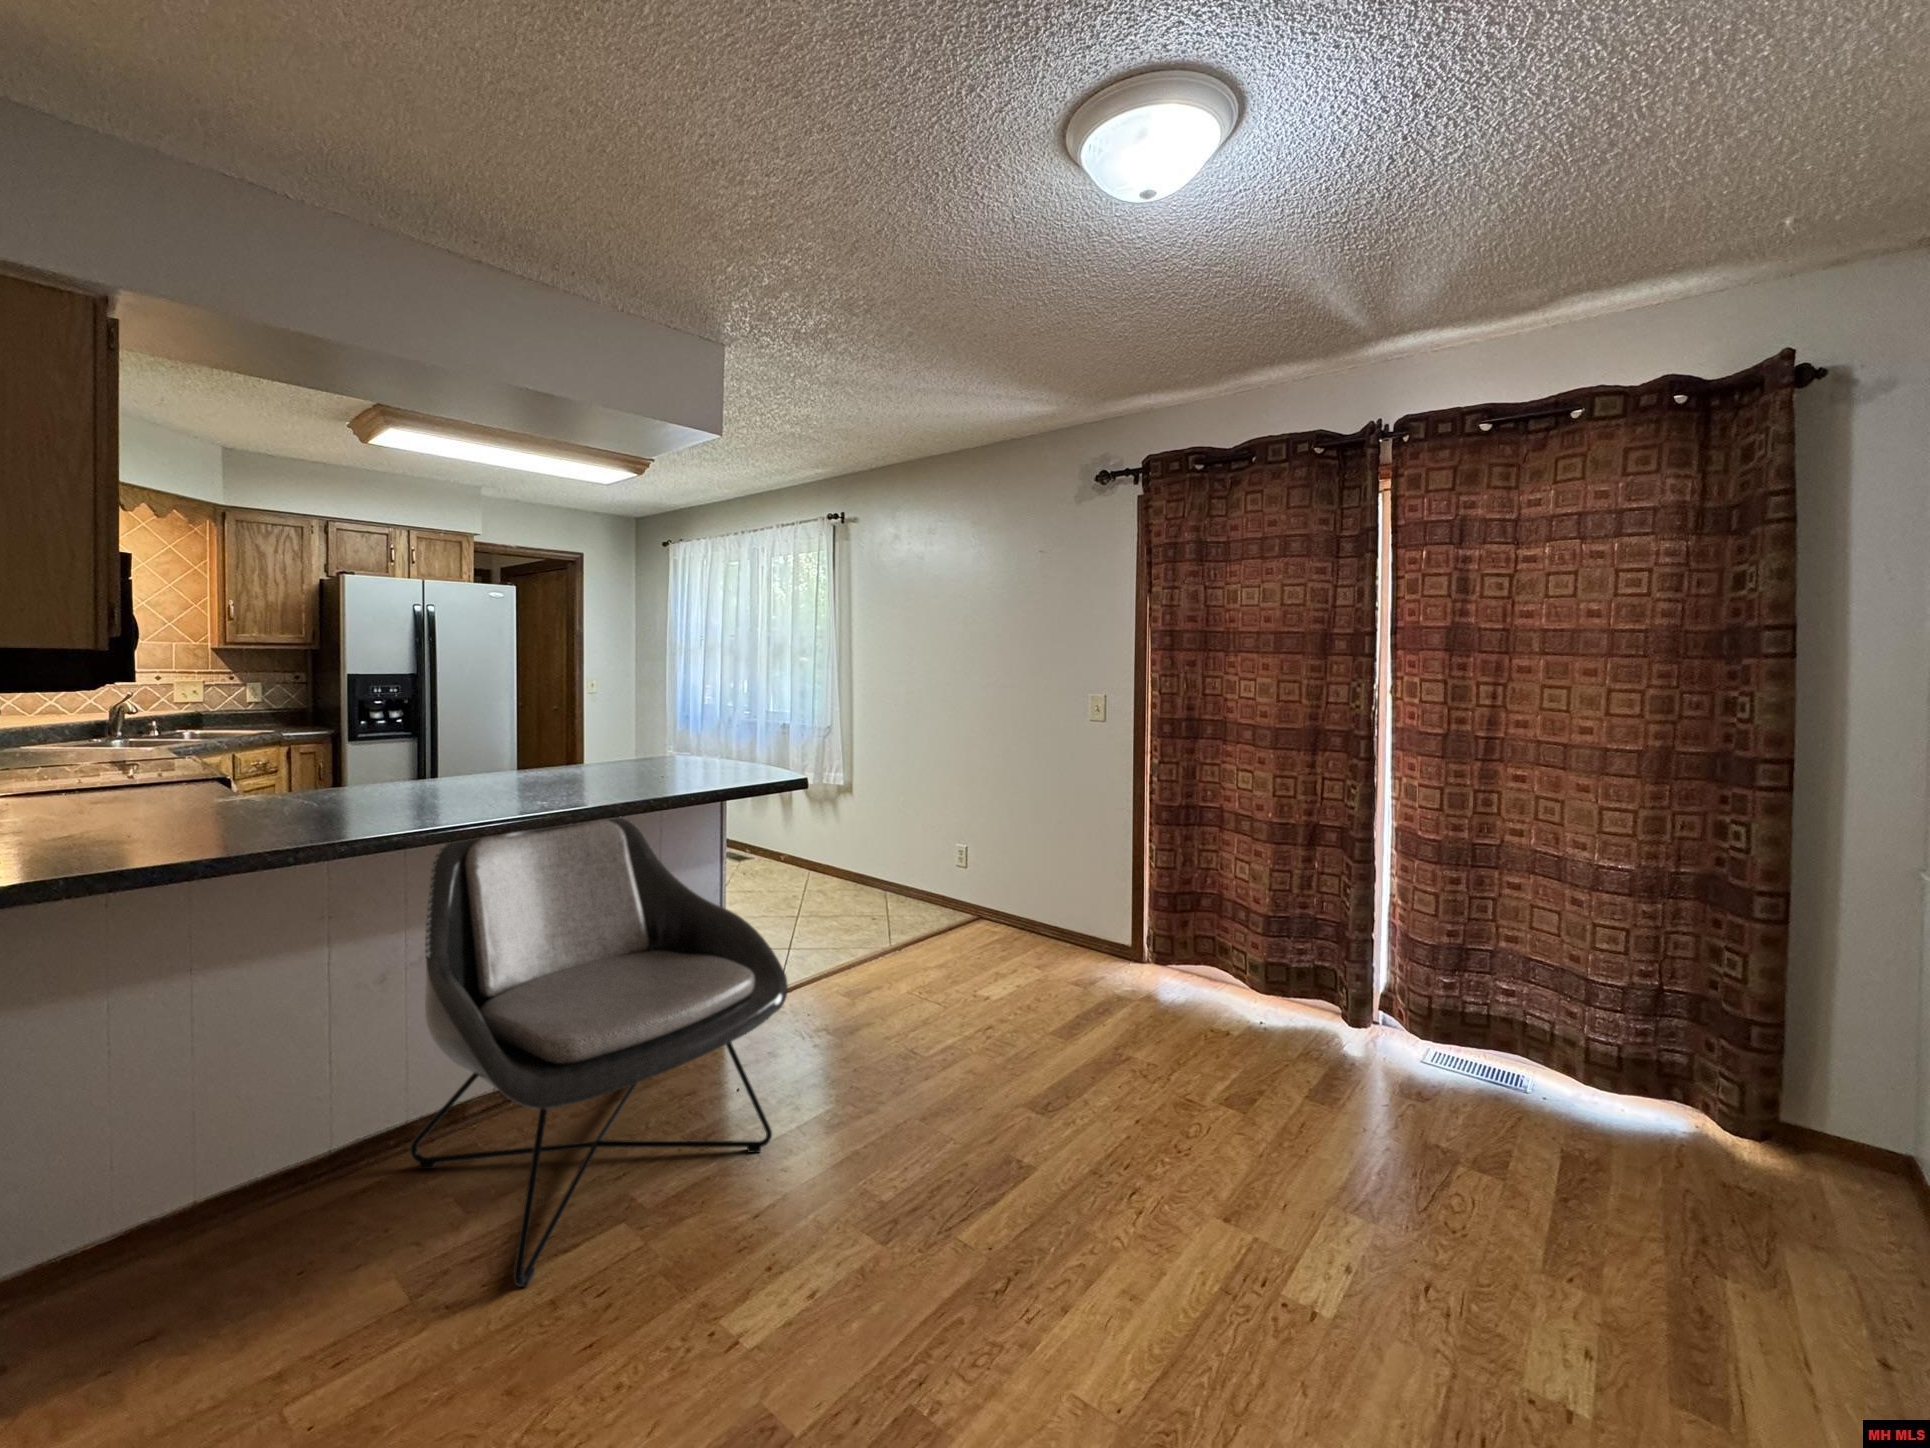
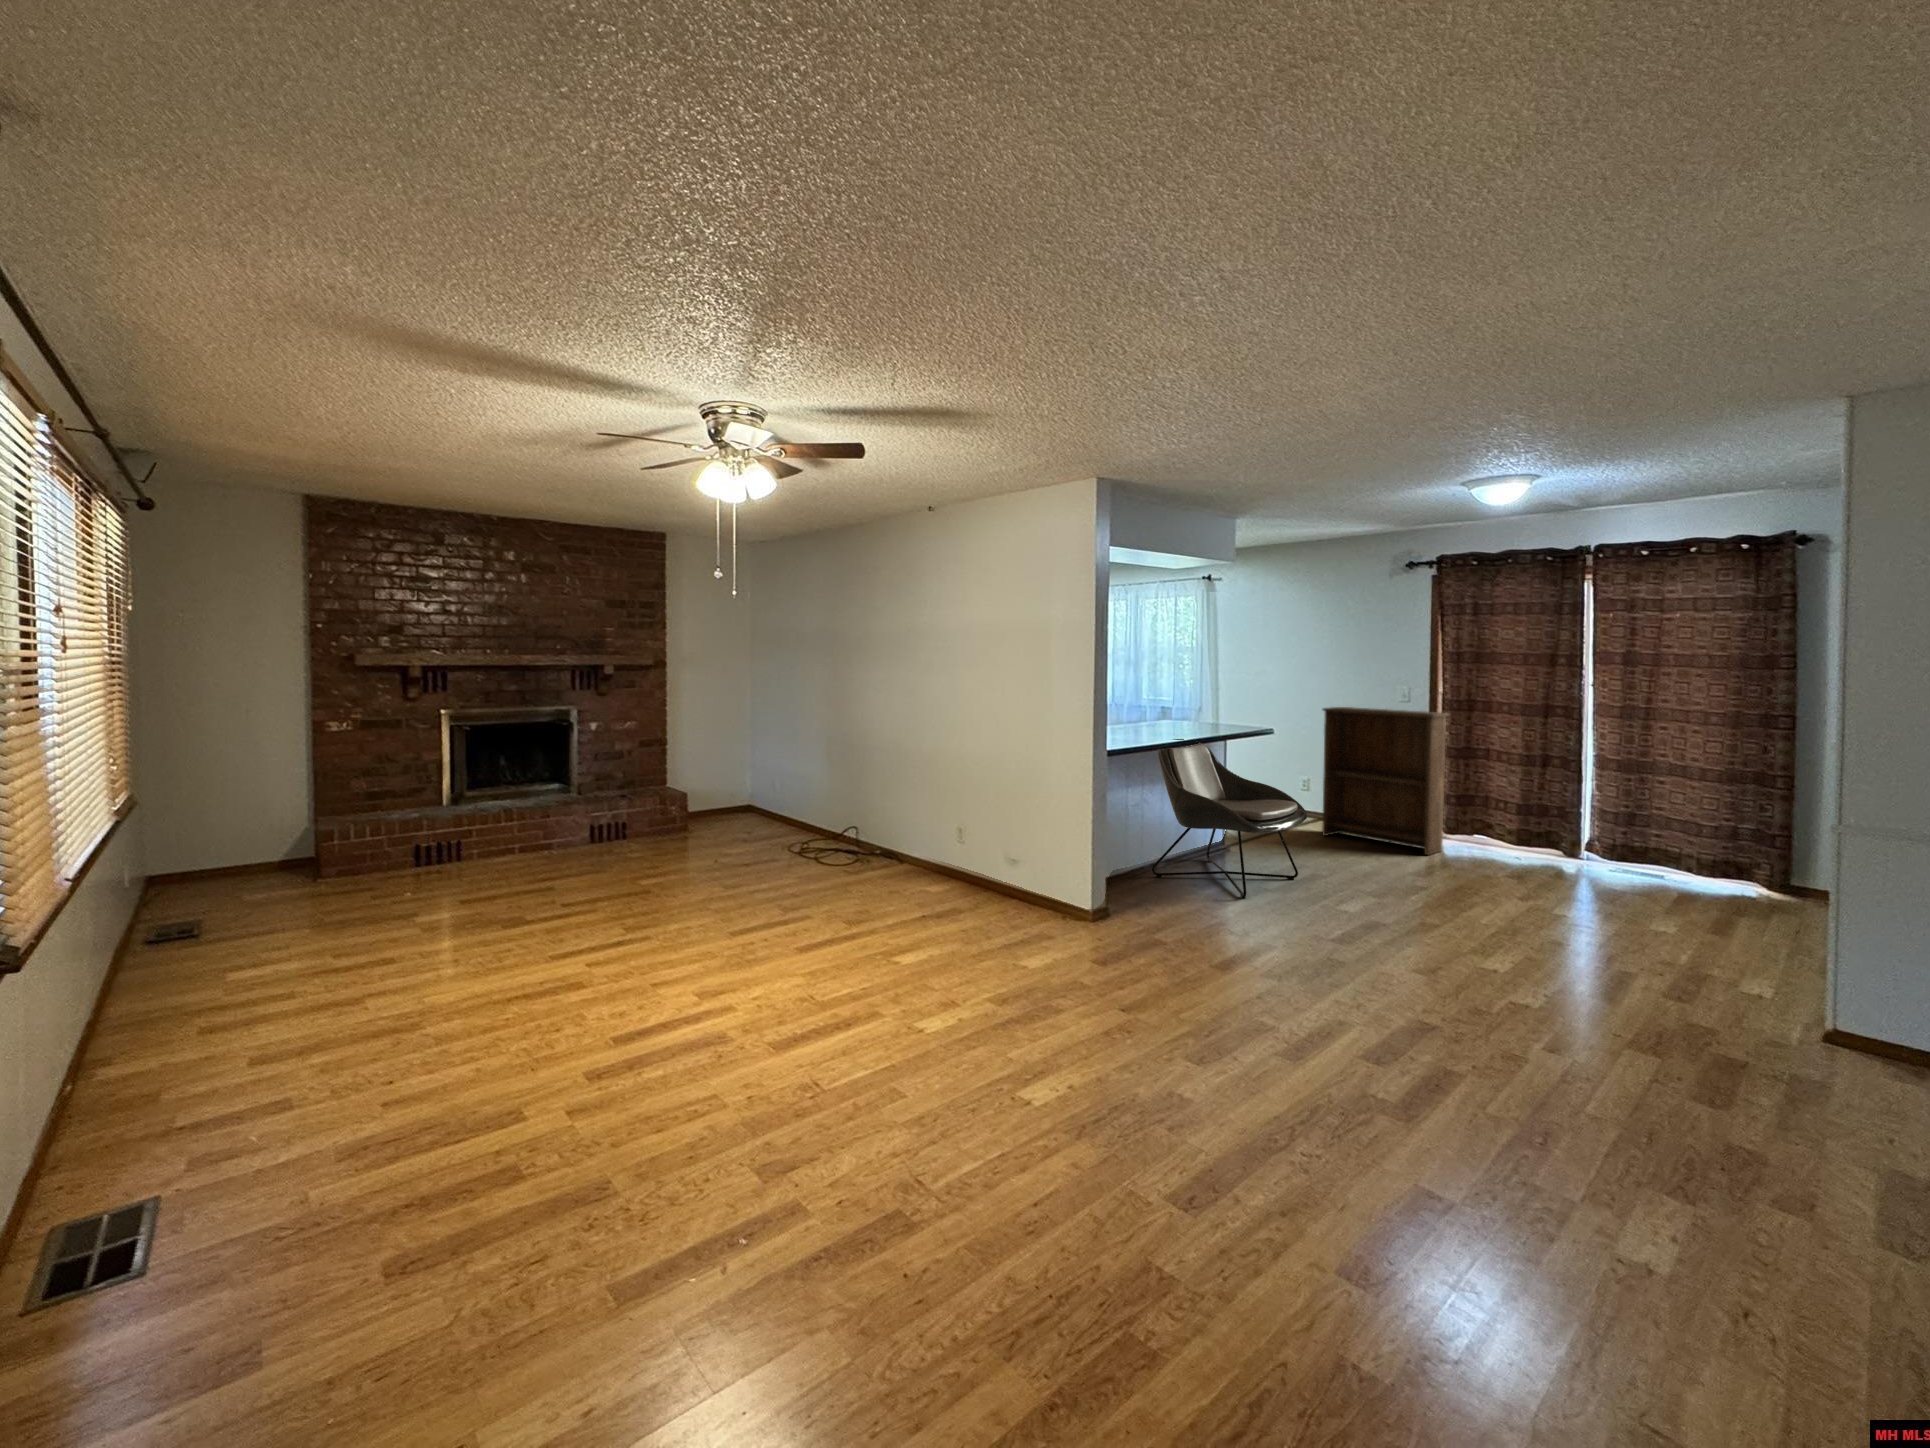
bookshelf: none [954,729,1151,1020] -> present [1322,707,1449,855]

